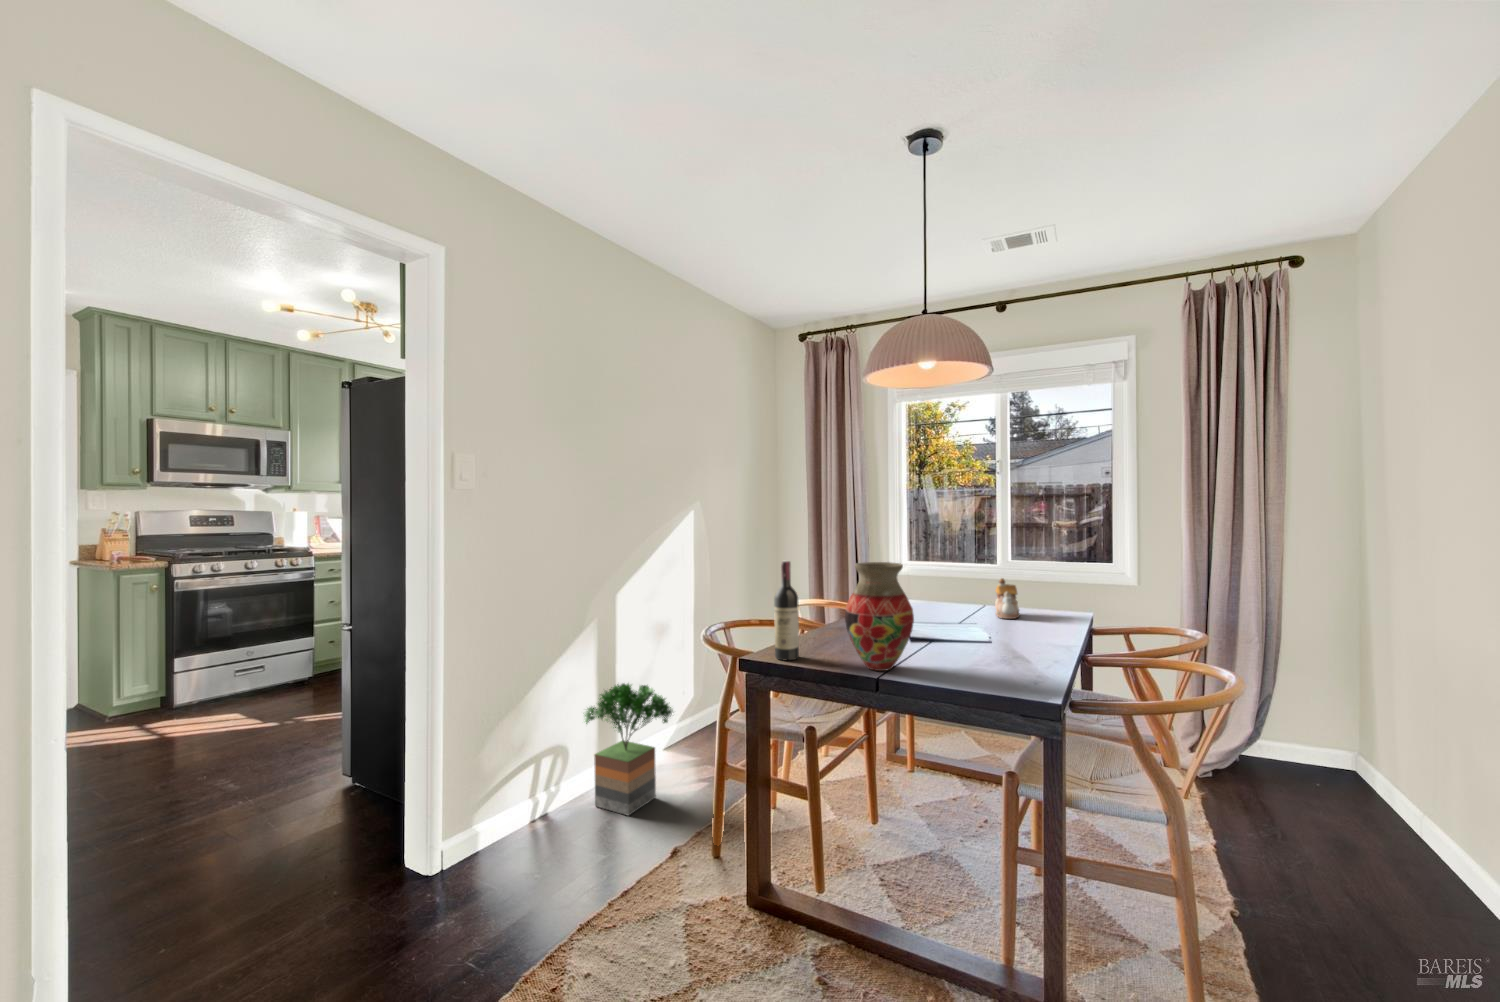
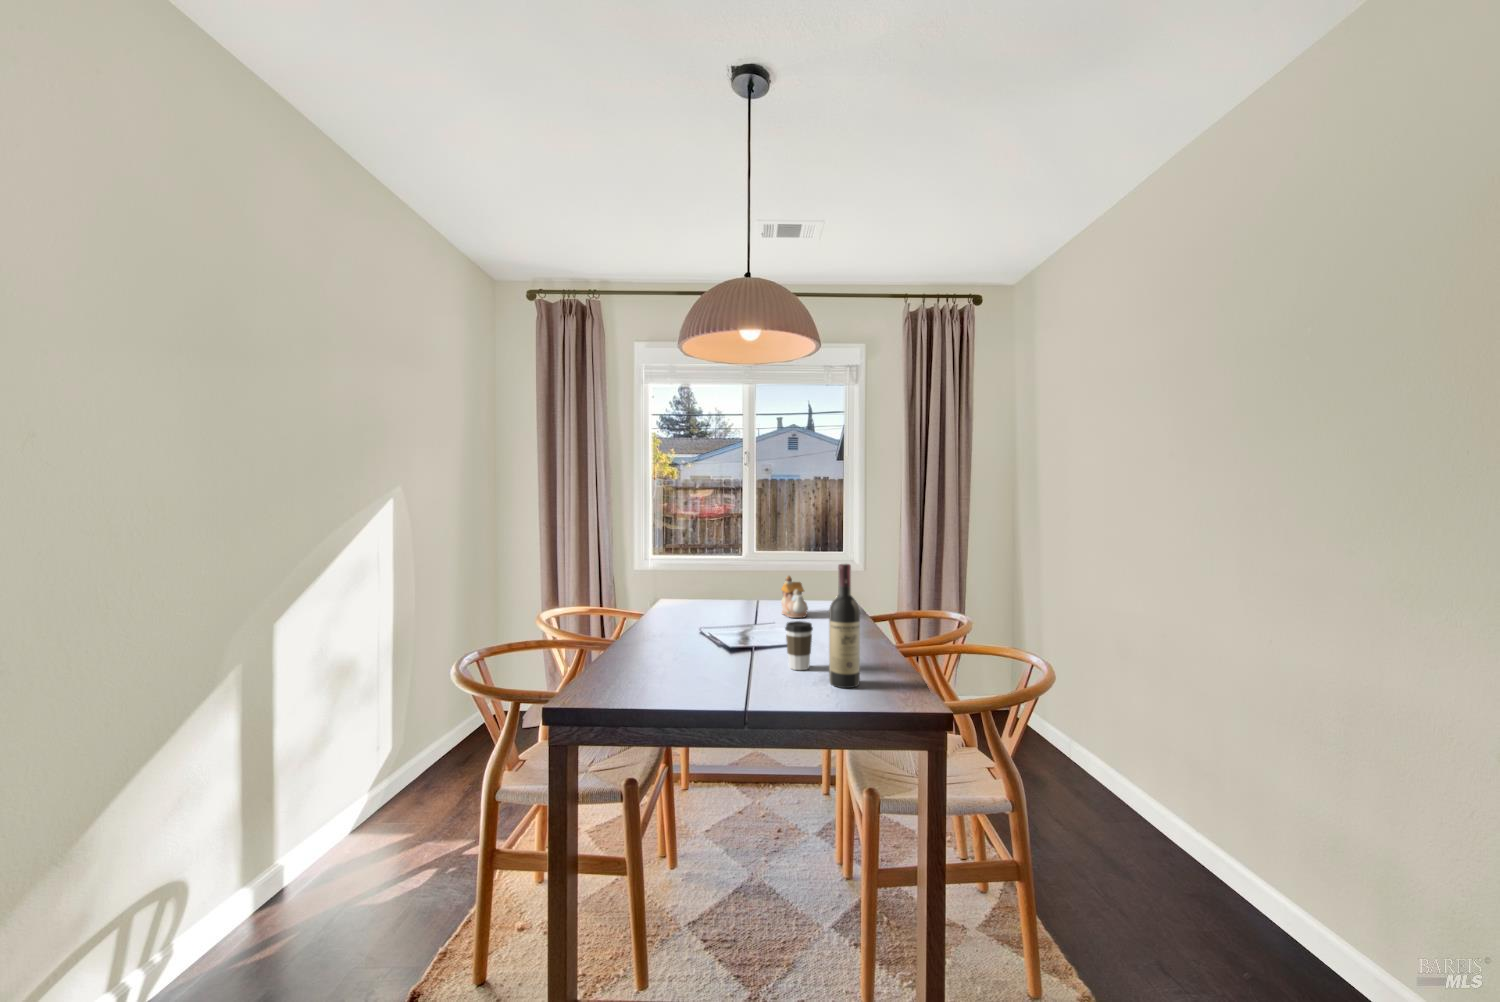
wine bottle: present [774,561,799,660] -> present [829,563,860,688]
vase: present [845,562,914,671] -> none [692,564,774,696]
coffee cup: none [944,616,970,660] -> present [785,621,813,670]
potted tree: present [584,683,673,815] -> none [230,751,394,953]

